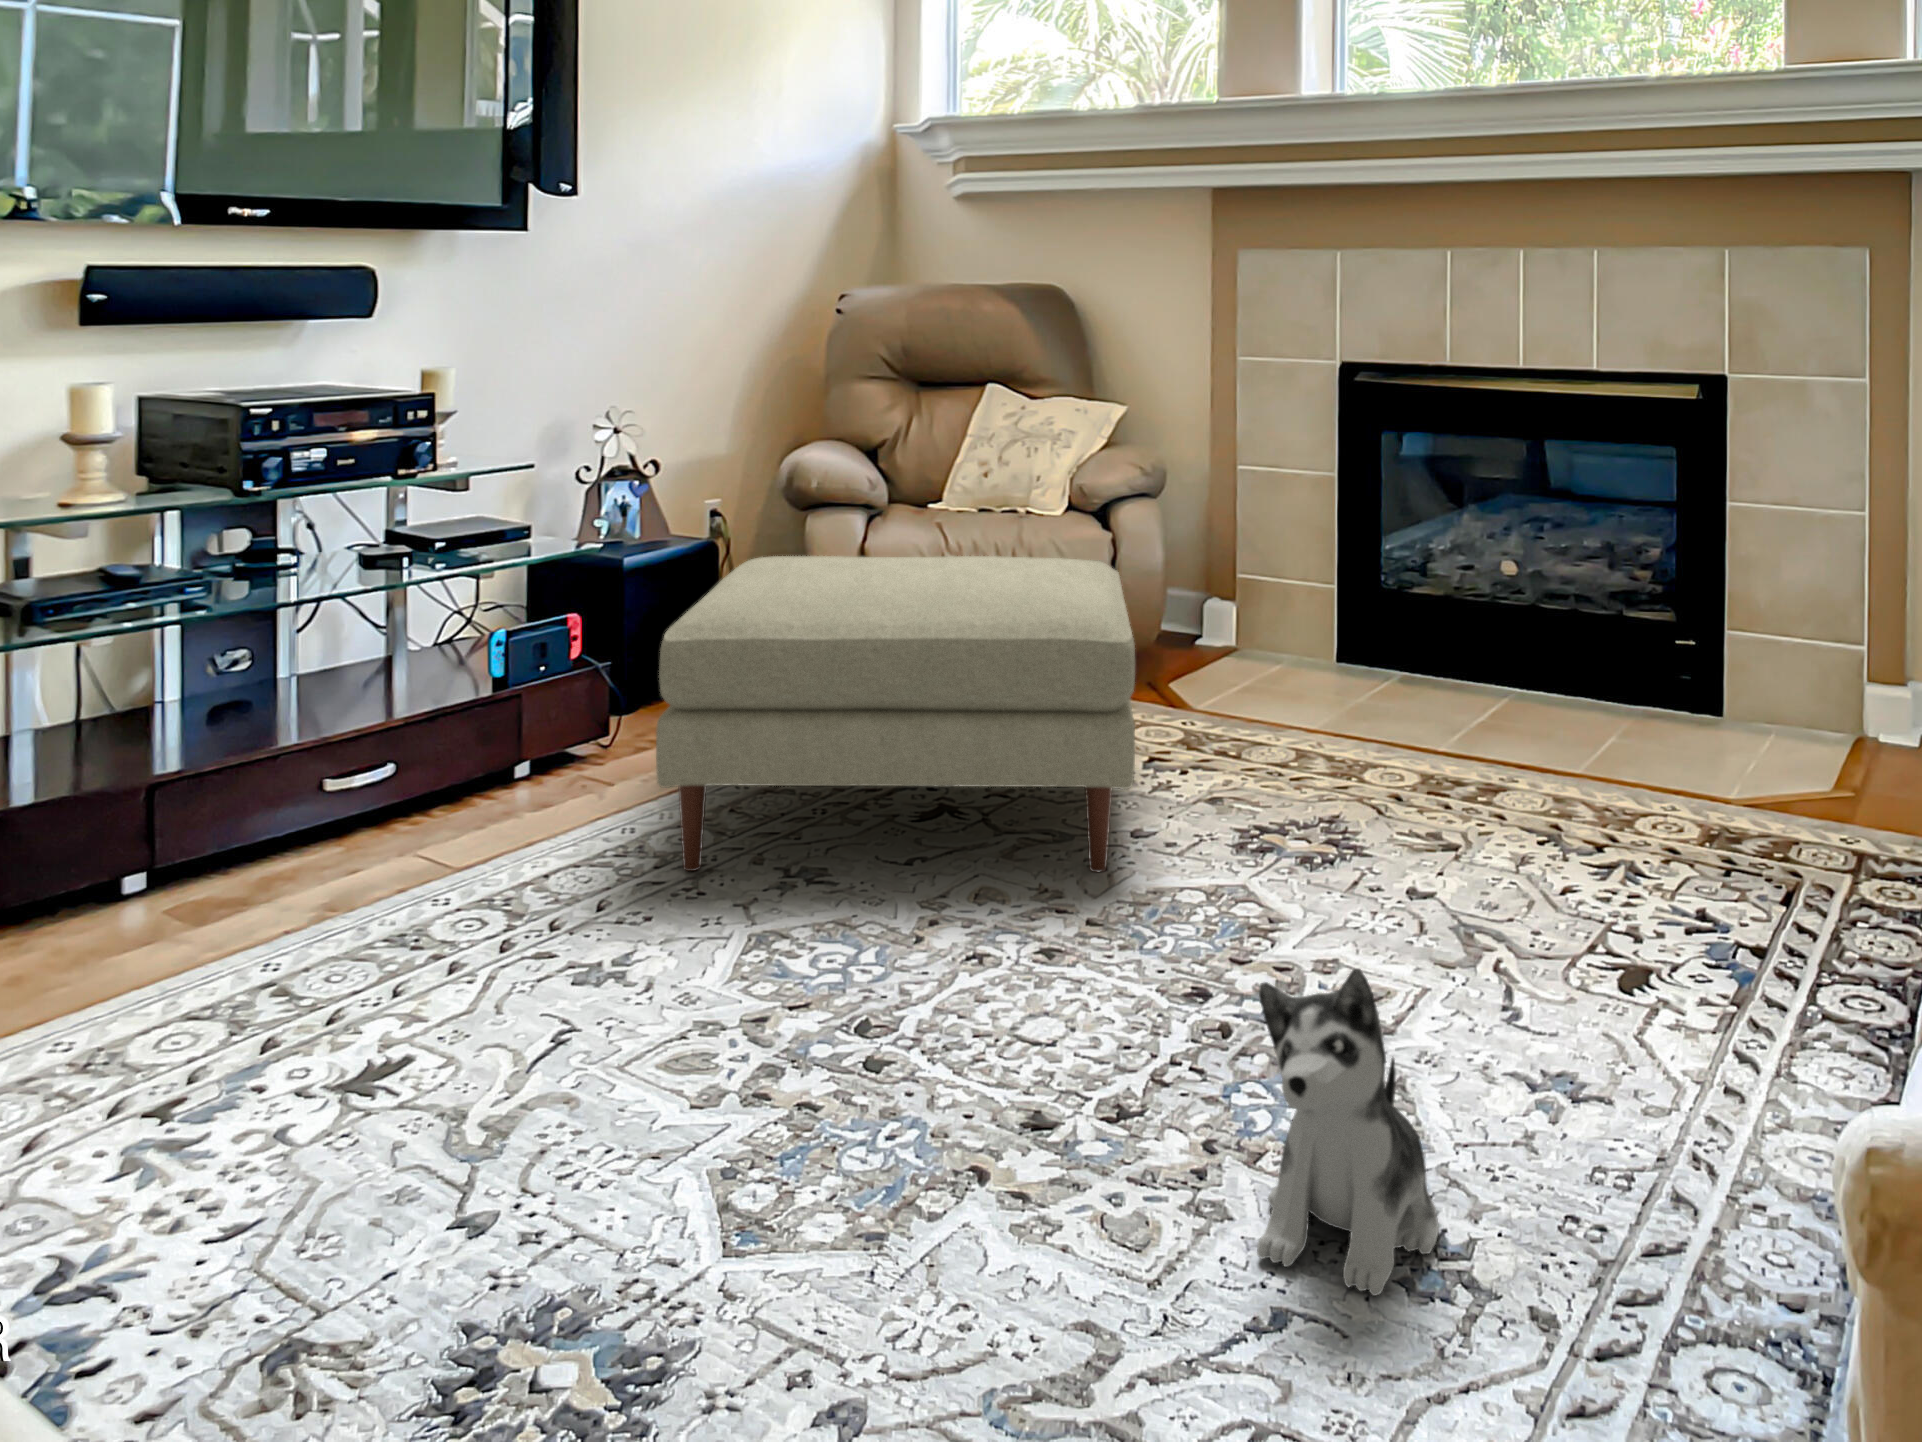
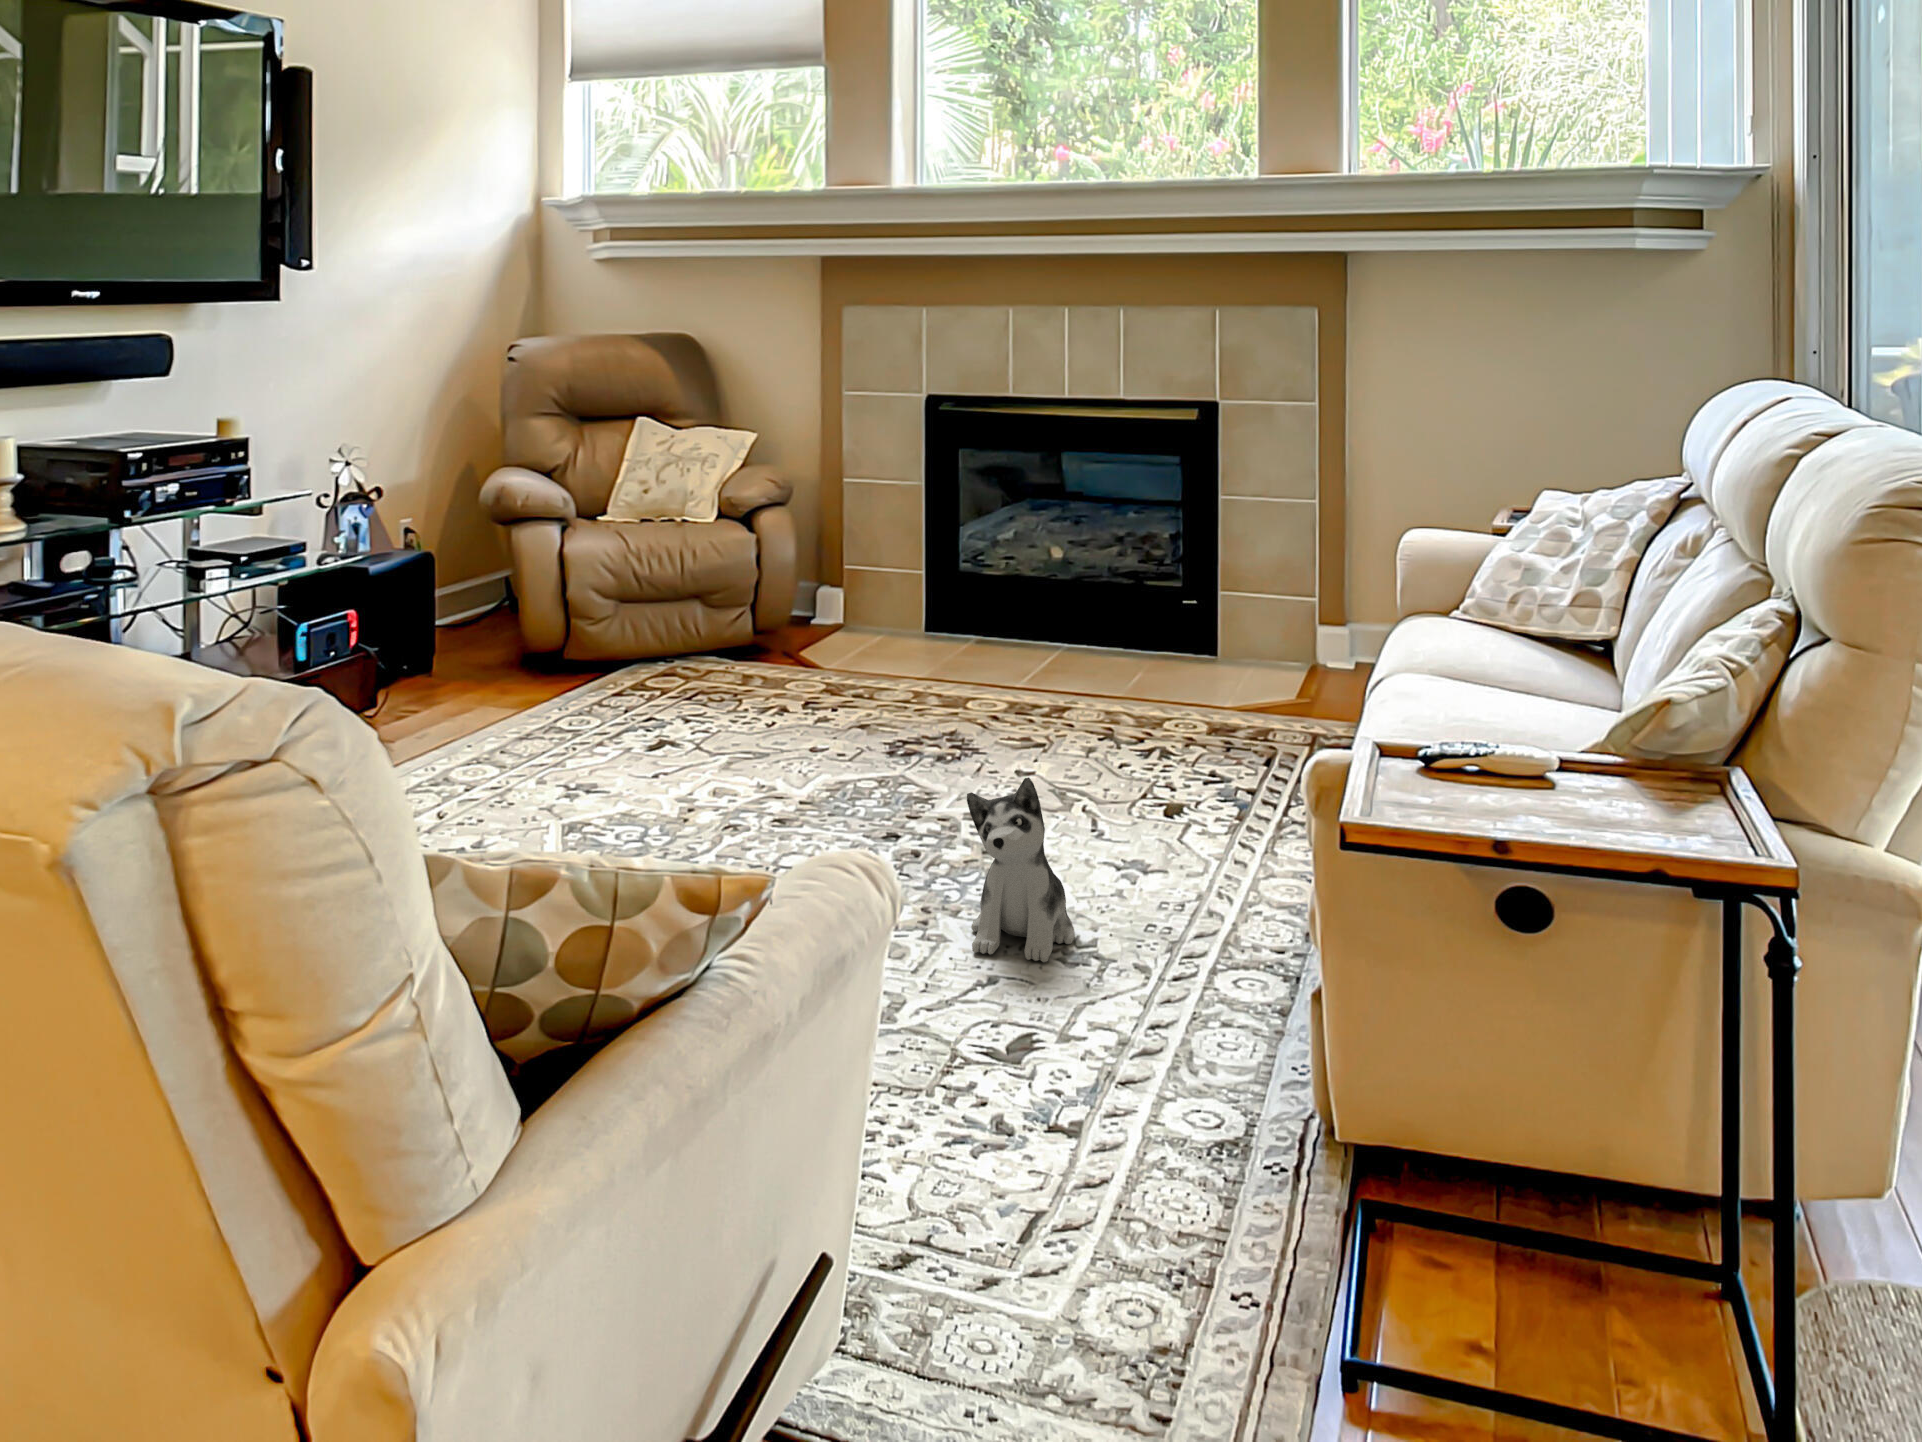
ottoman: present [656,556,1135,872] -> none [474,554,825,791]

